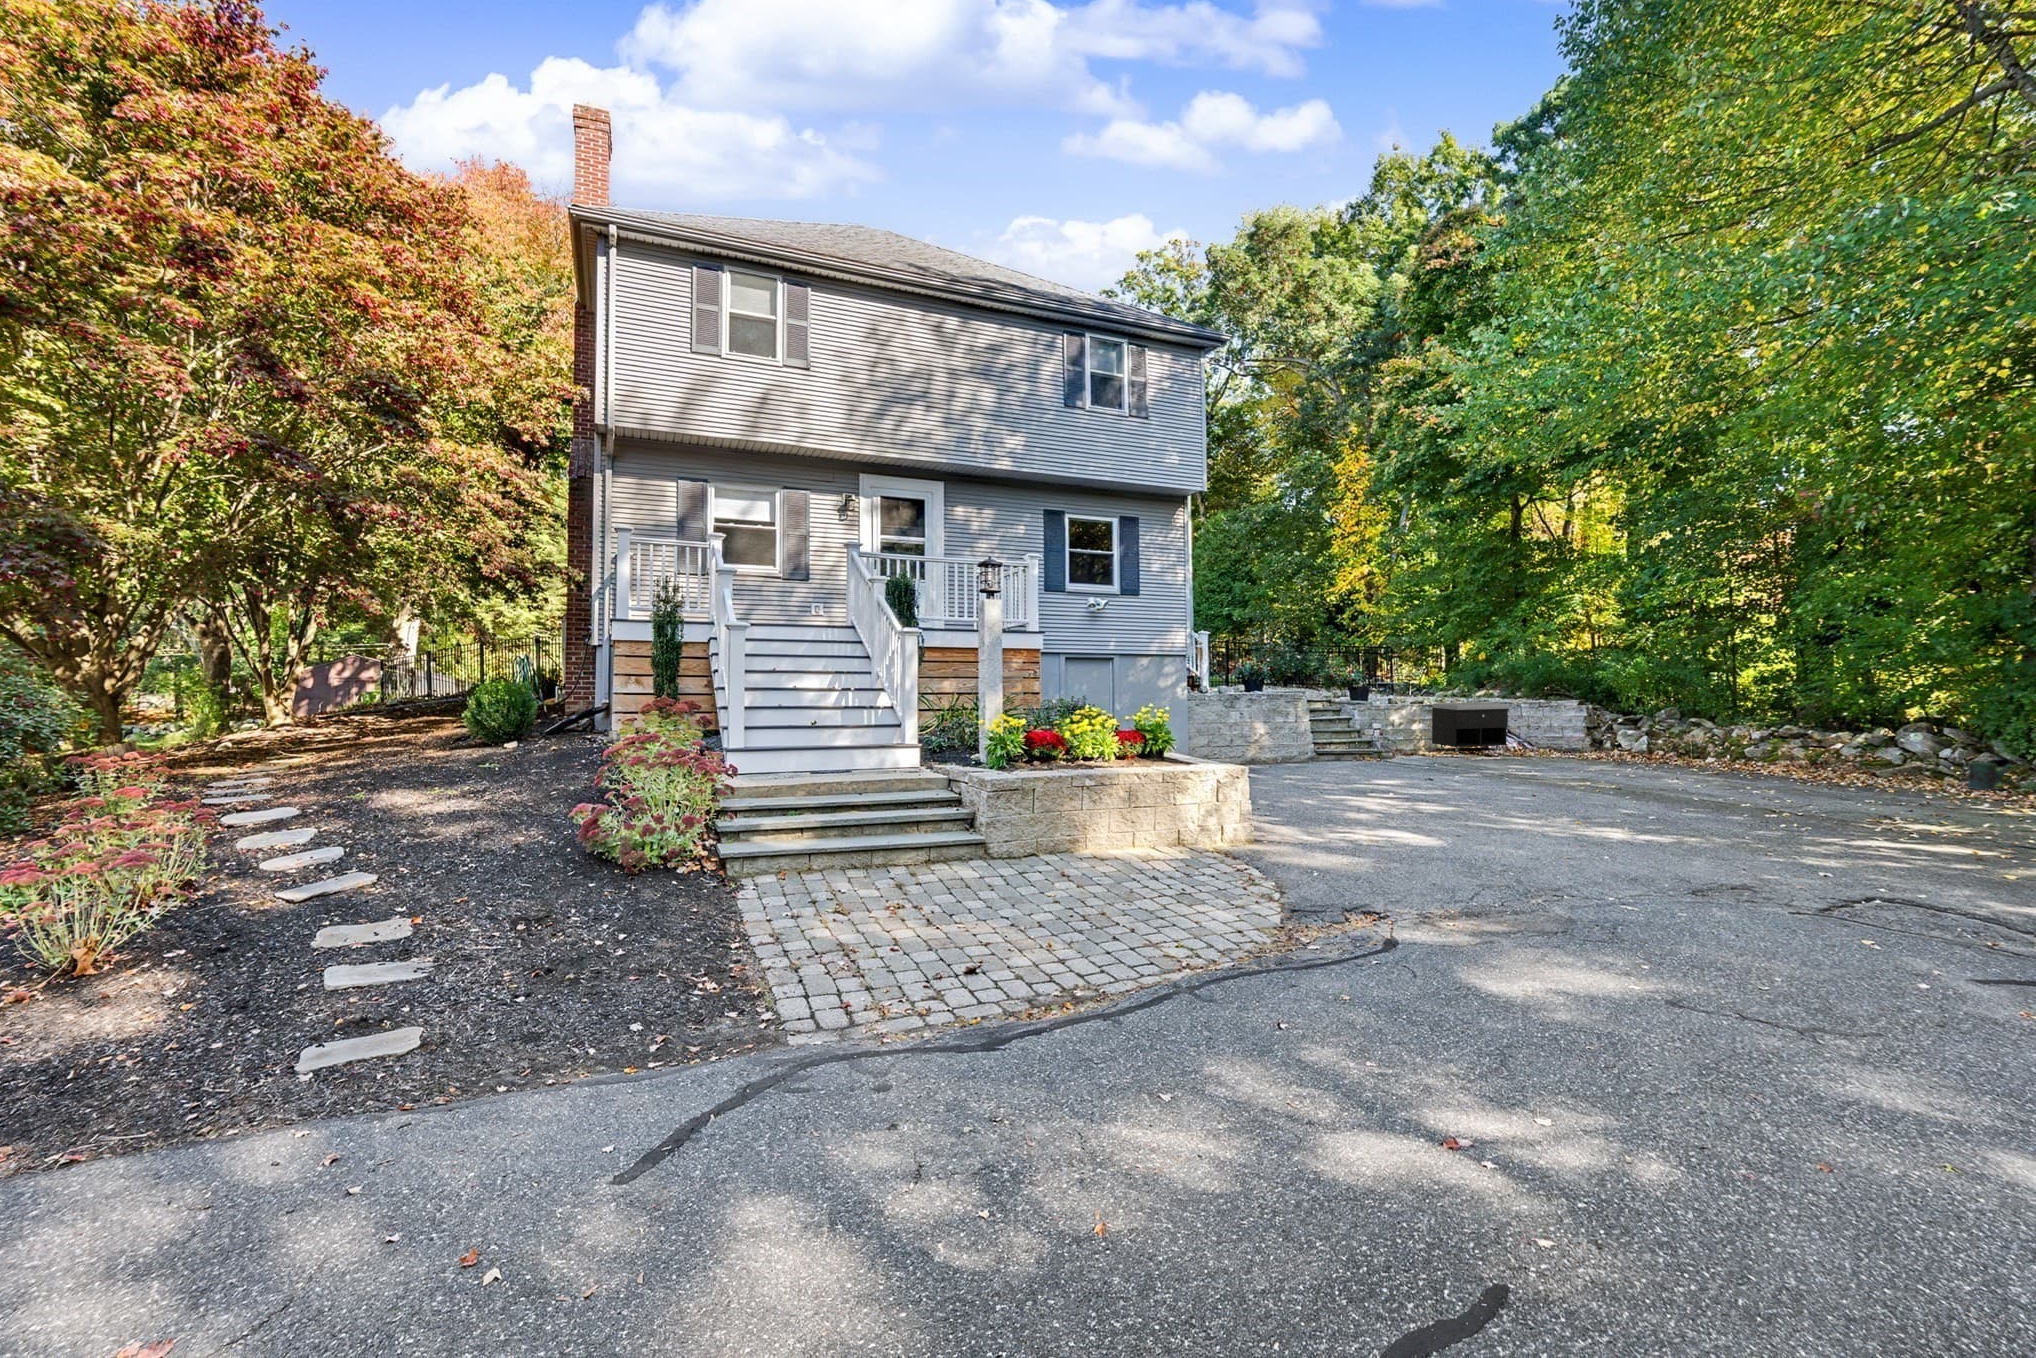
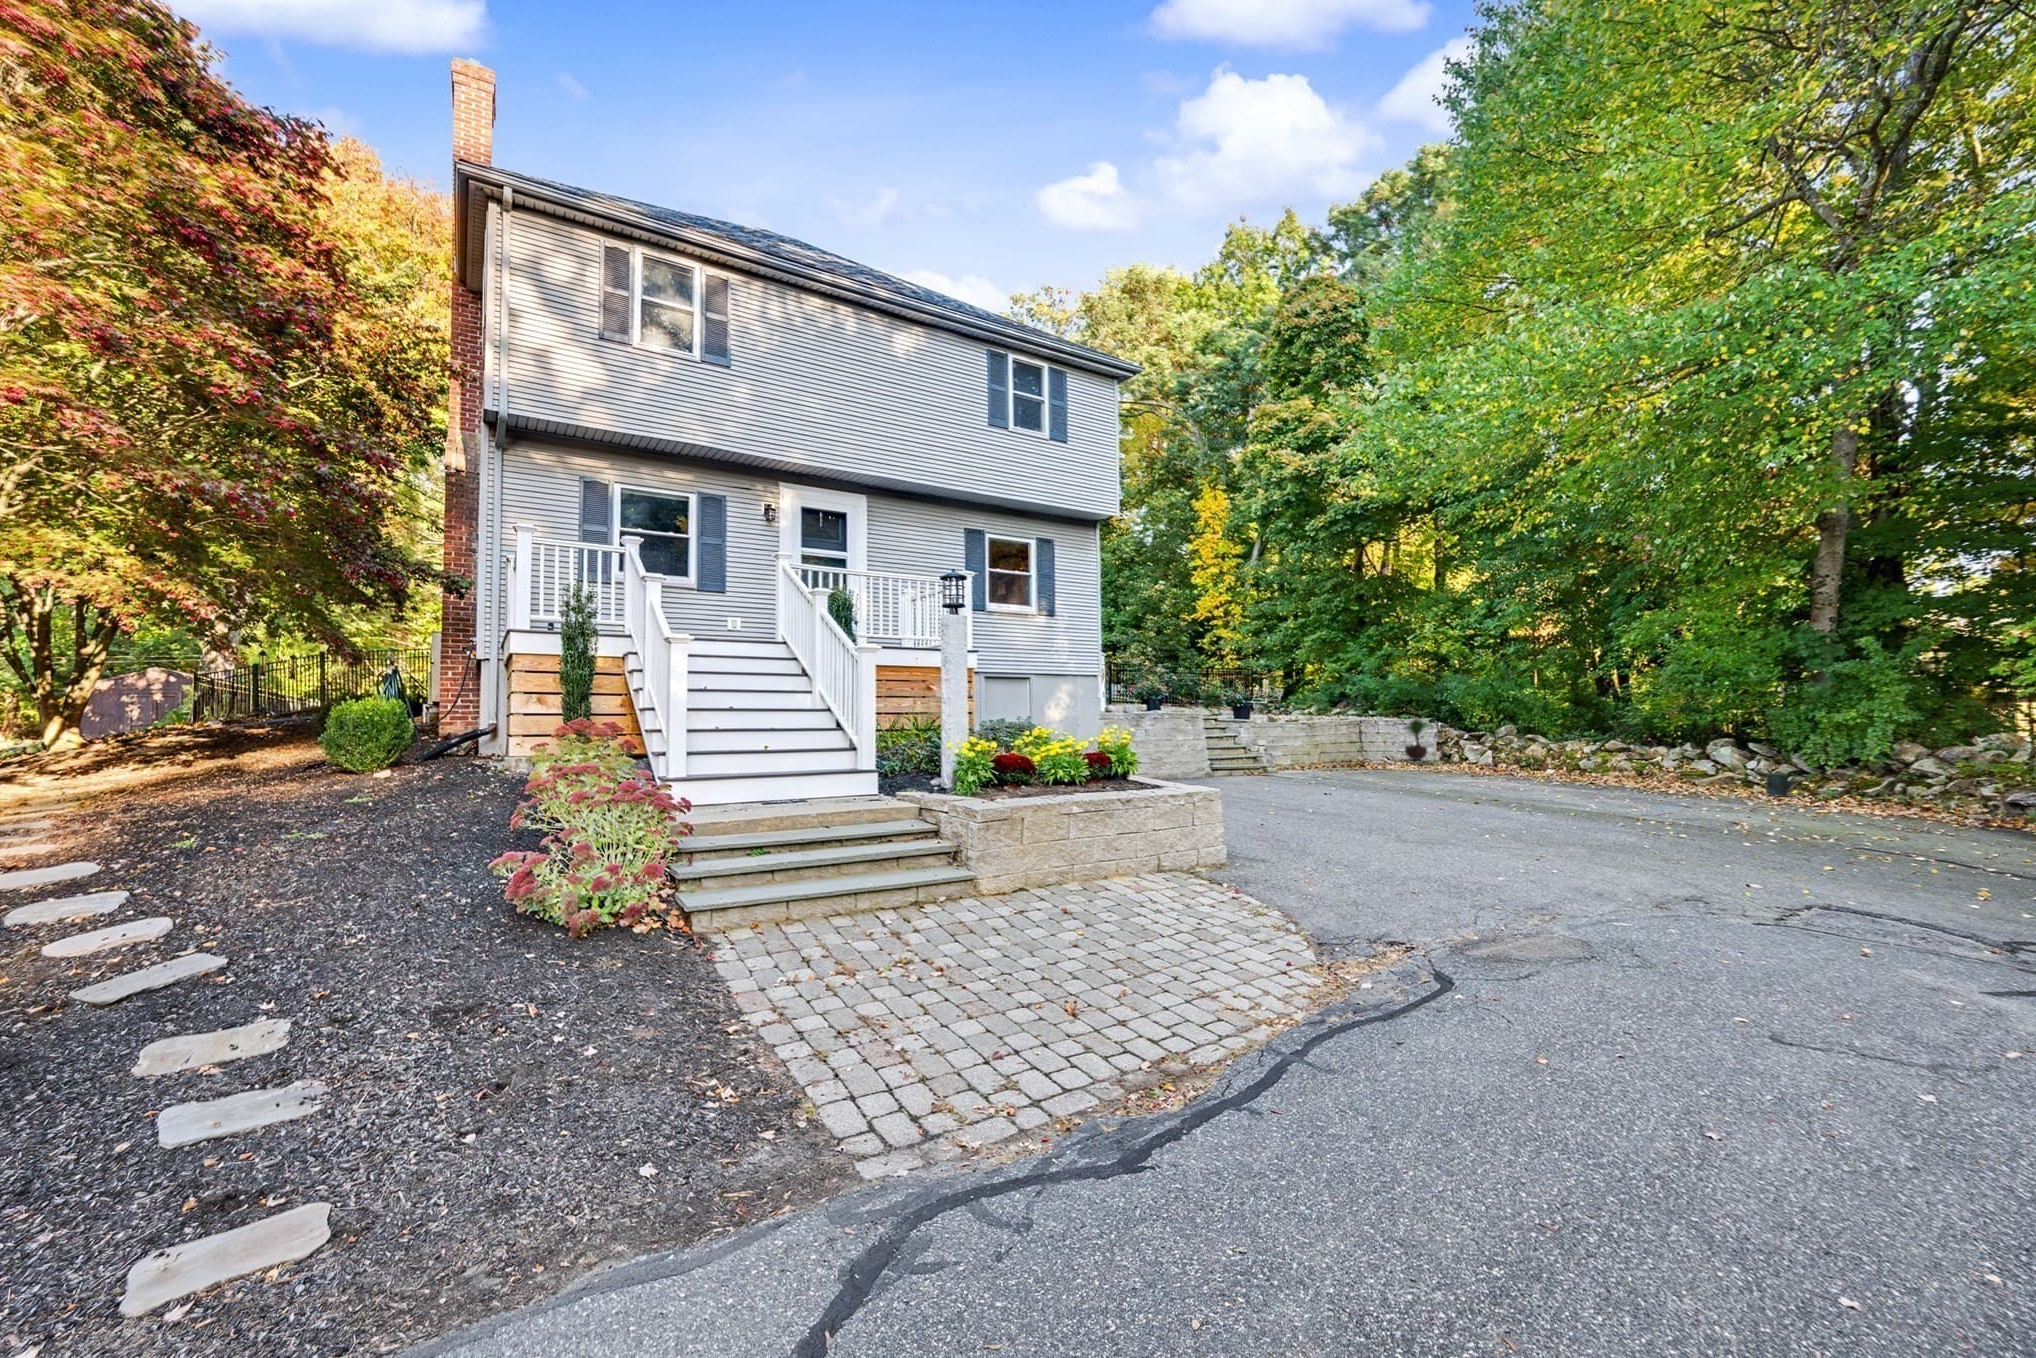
potted tree: none [1539,696,1575,748] -> present [1405,717,1429,760]
storage bench: present [1432,702,1509,751] -> none [1313,719,1379,765]

